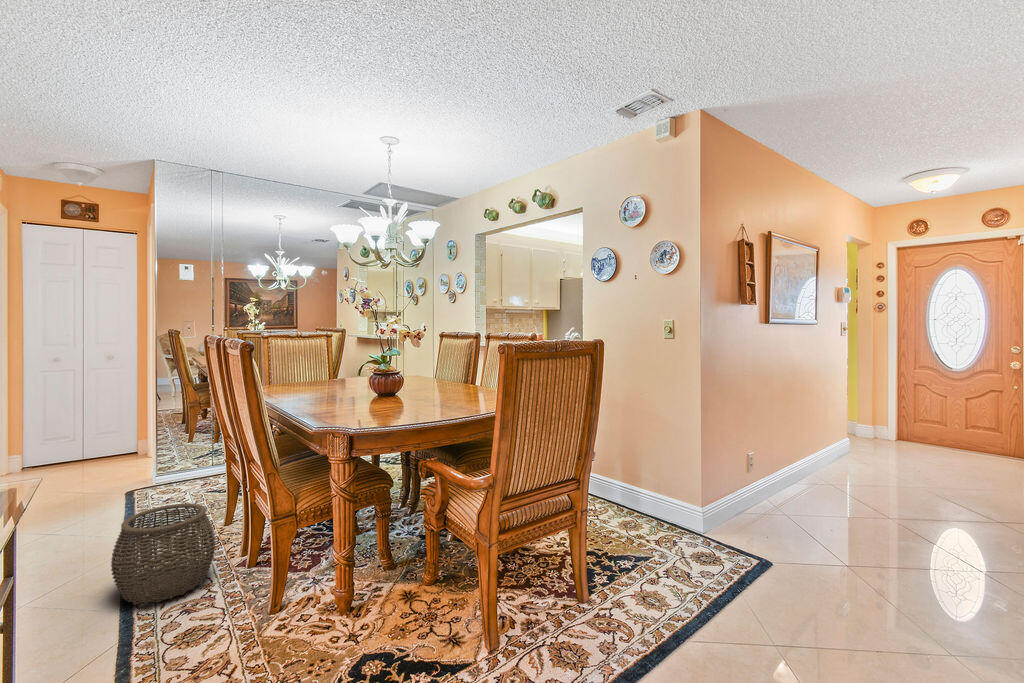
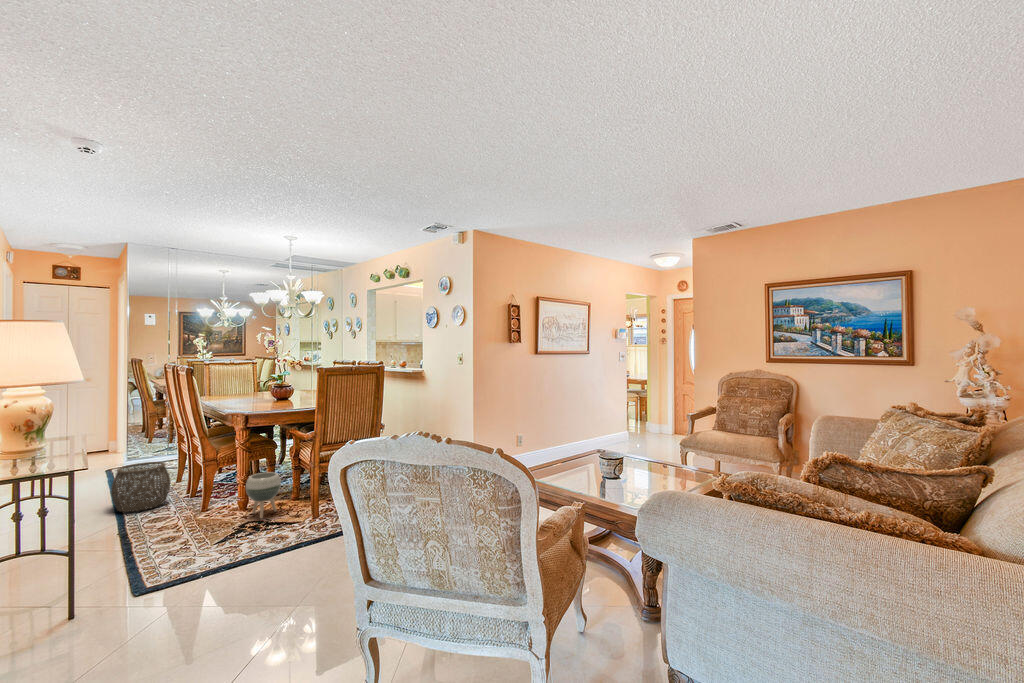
planter: none [353,539,414,638] -> present [246,472,281,518]

